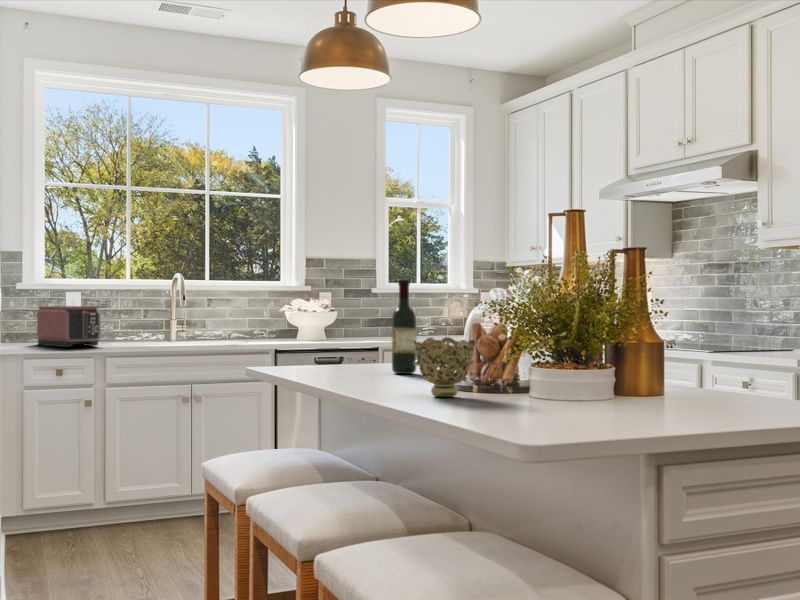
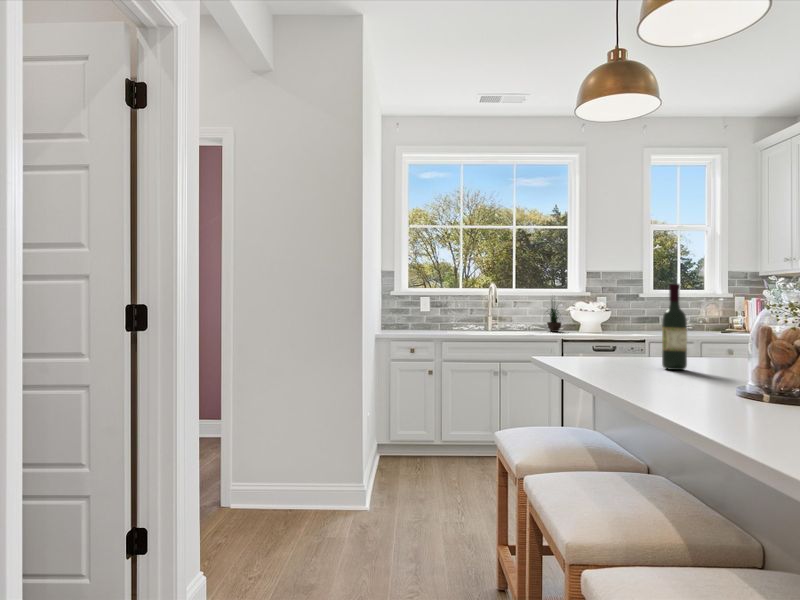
potted plant: none [247,280,279,340] -> present [547,300,561,332]
toaster: present [37,306,100,347] -> none [401,306,440,334]
decorative bowl: present [414,337,475,397] -> none [692,341,769,406]

